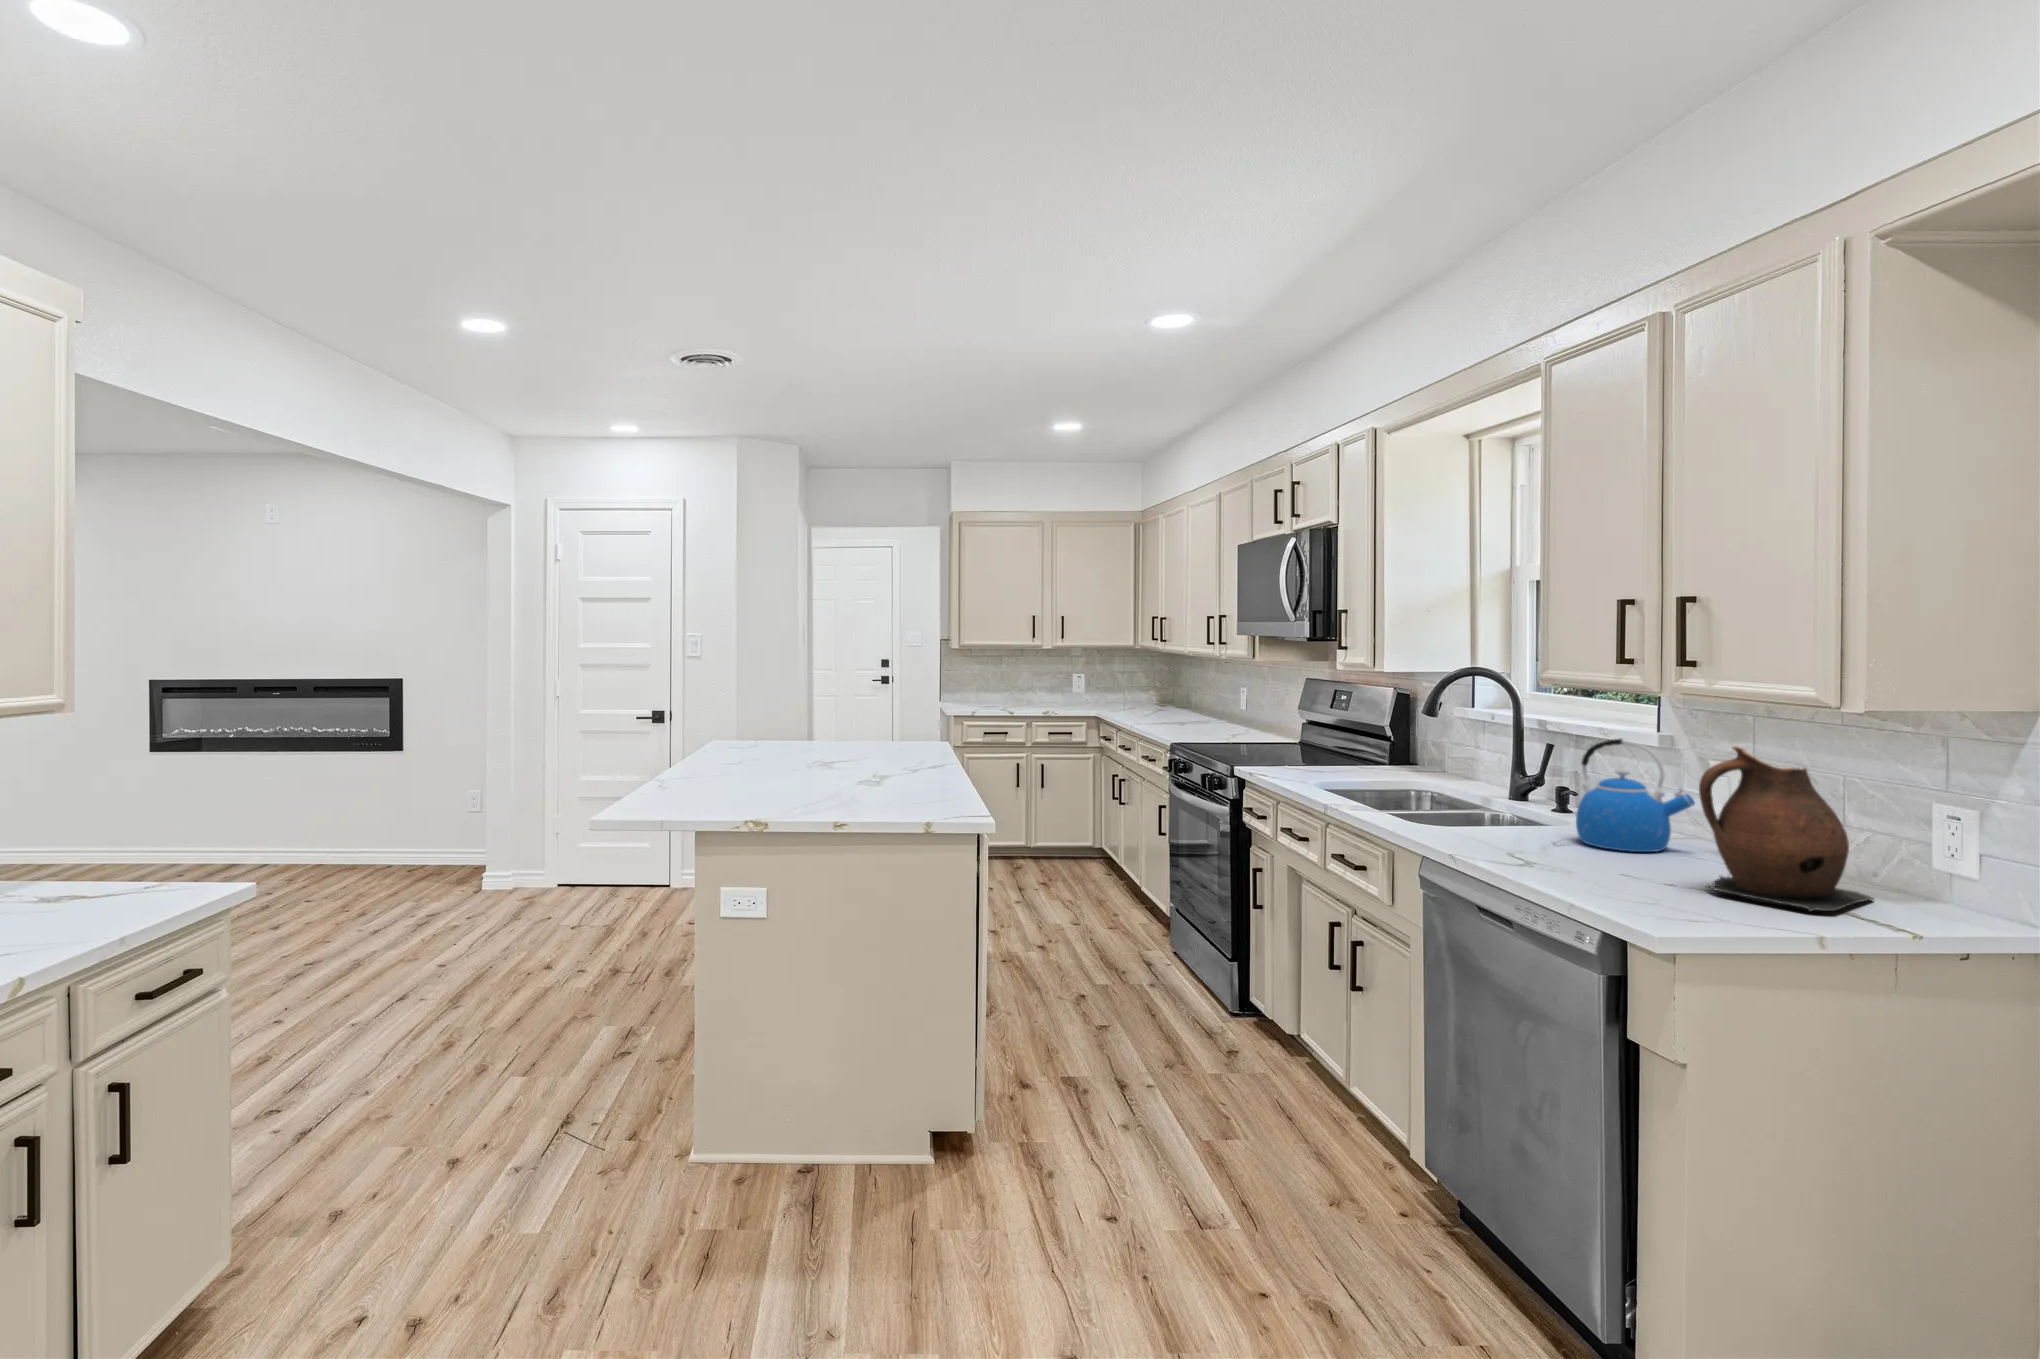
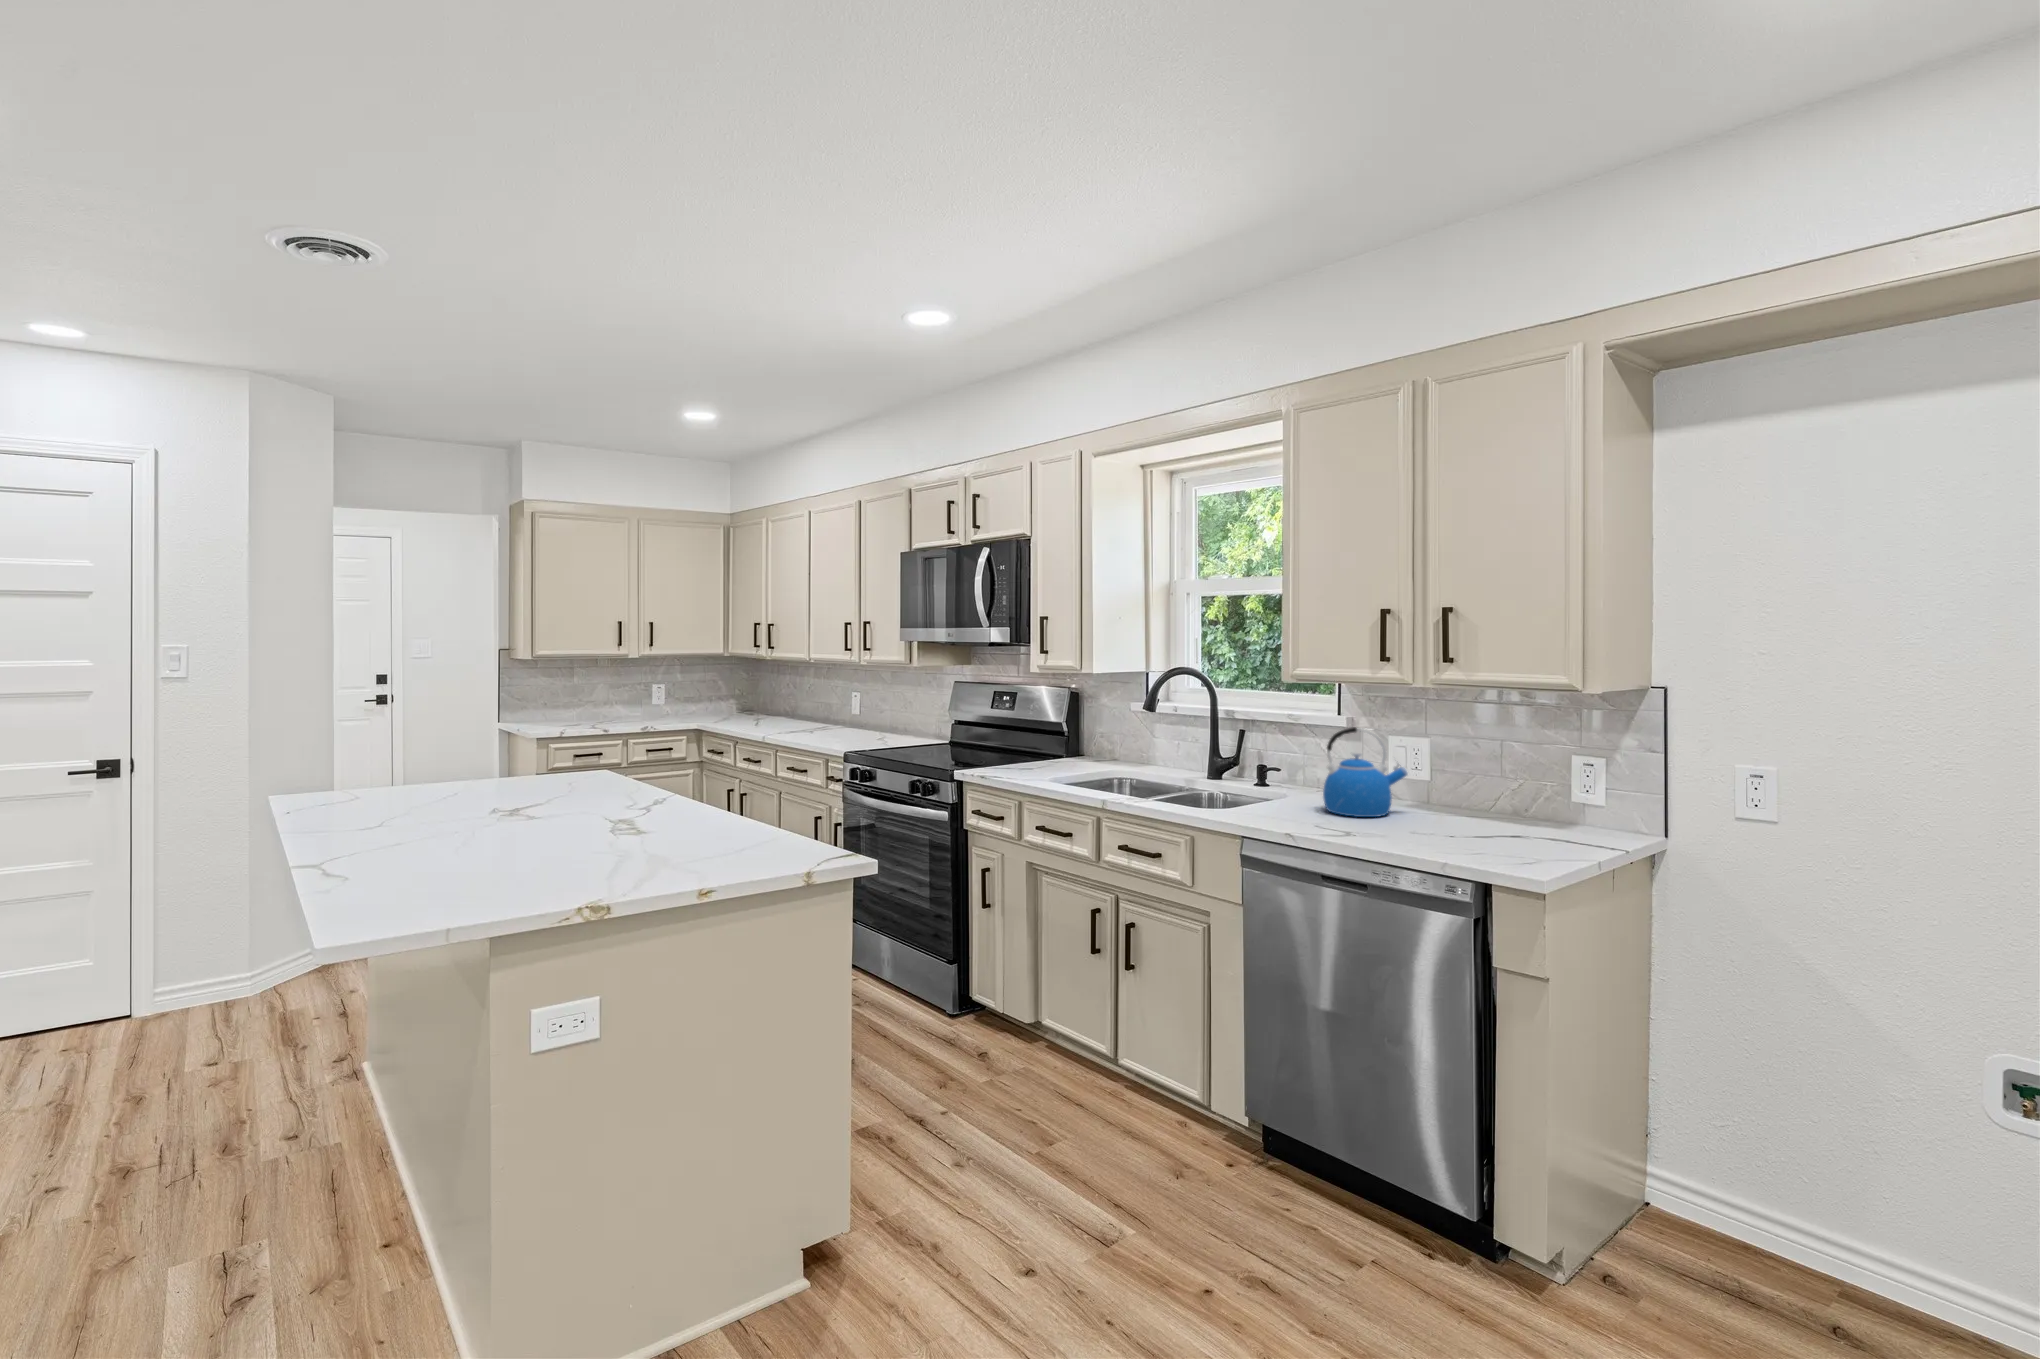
ceramic pitcher: present [1699,746,1874,912] -> none [1466,730,1575,851]

